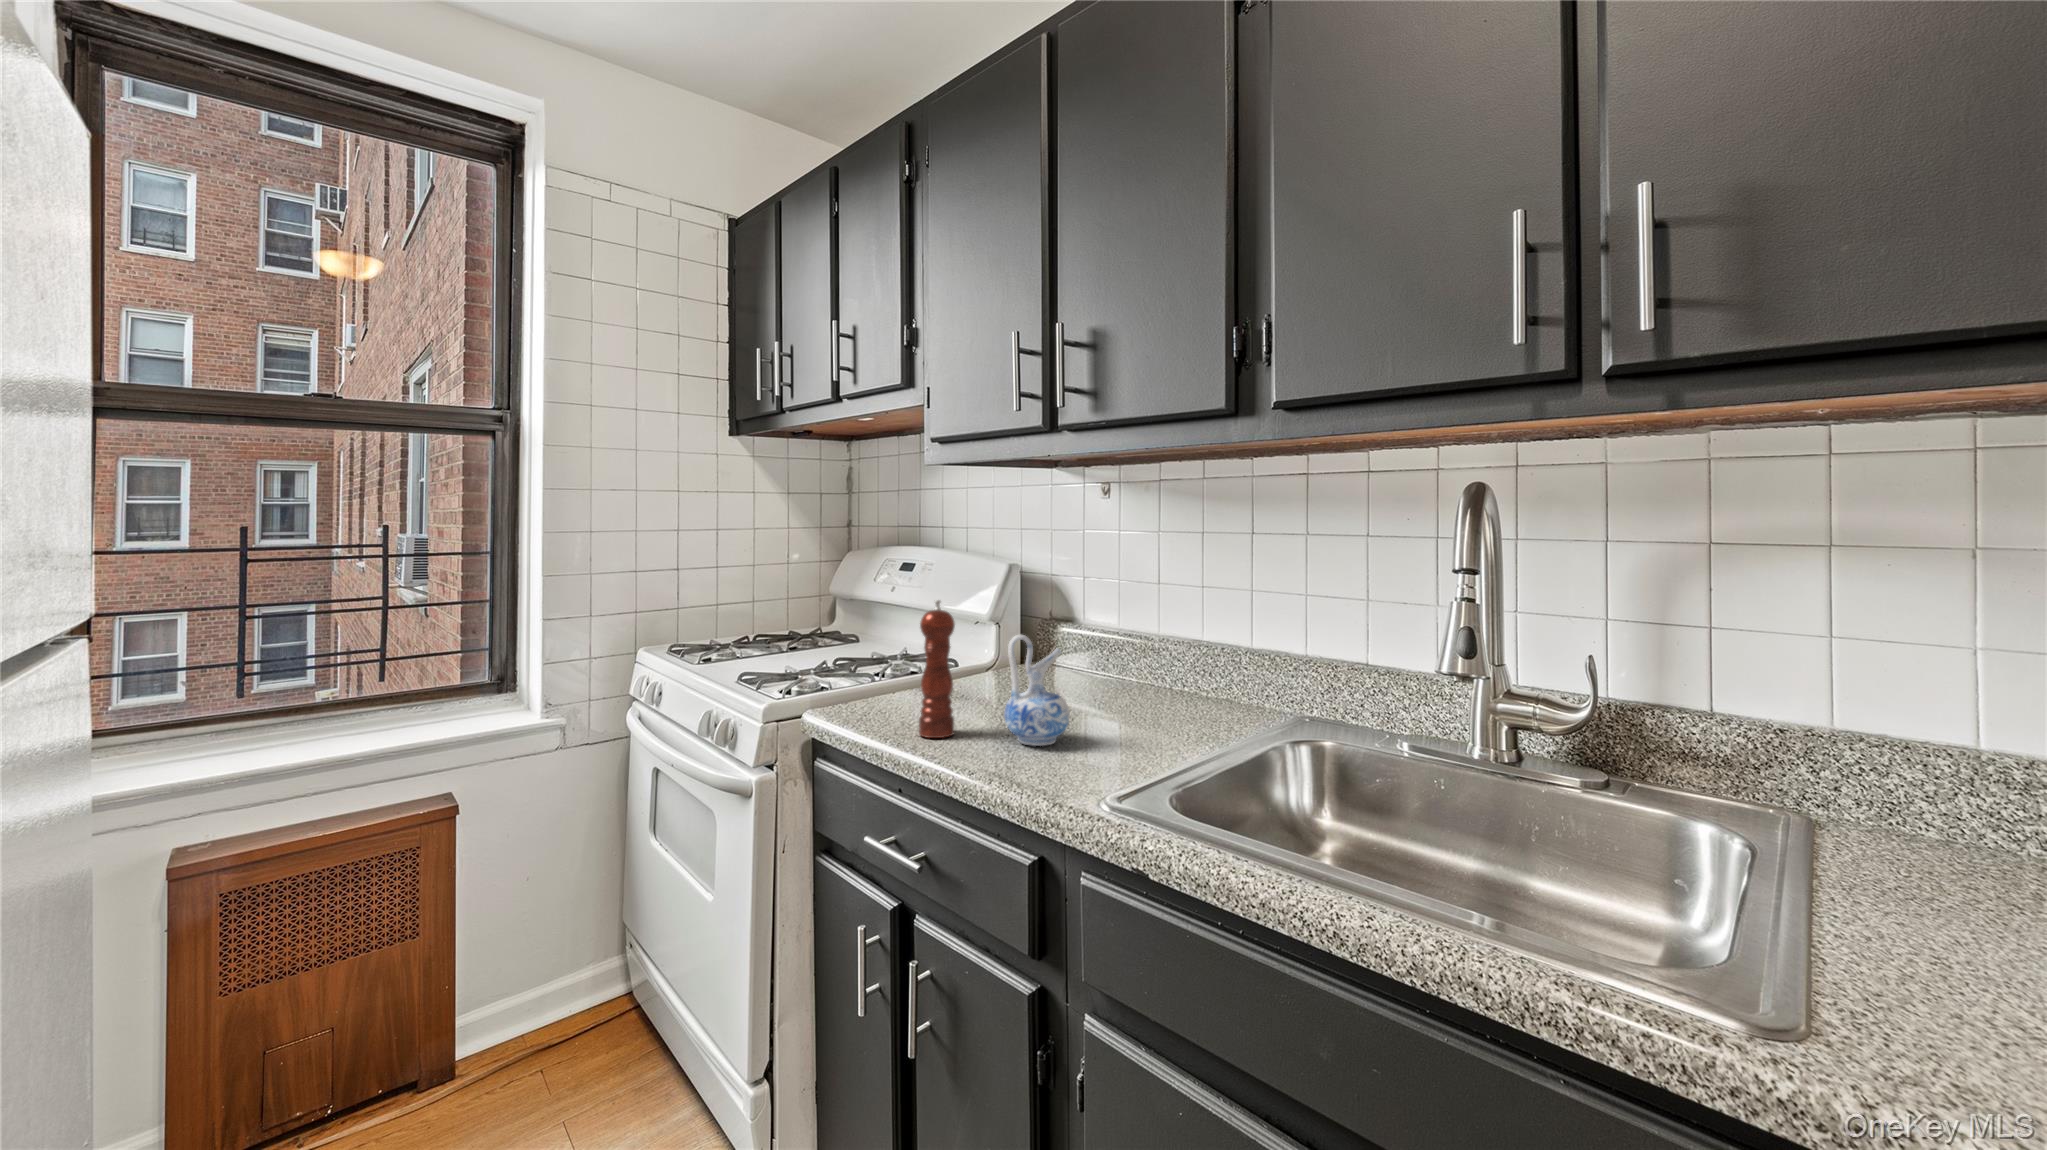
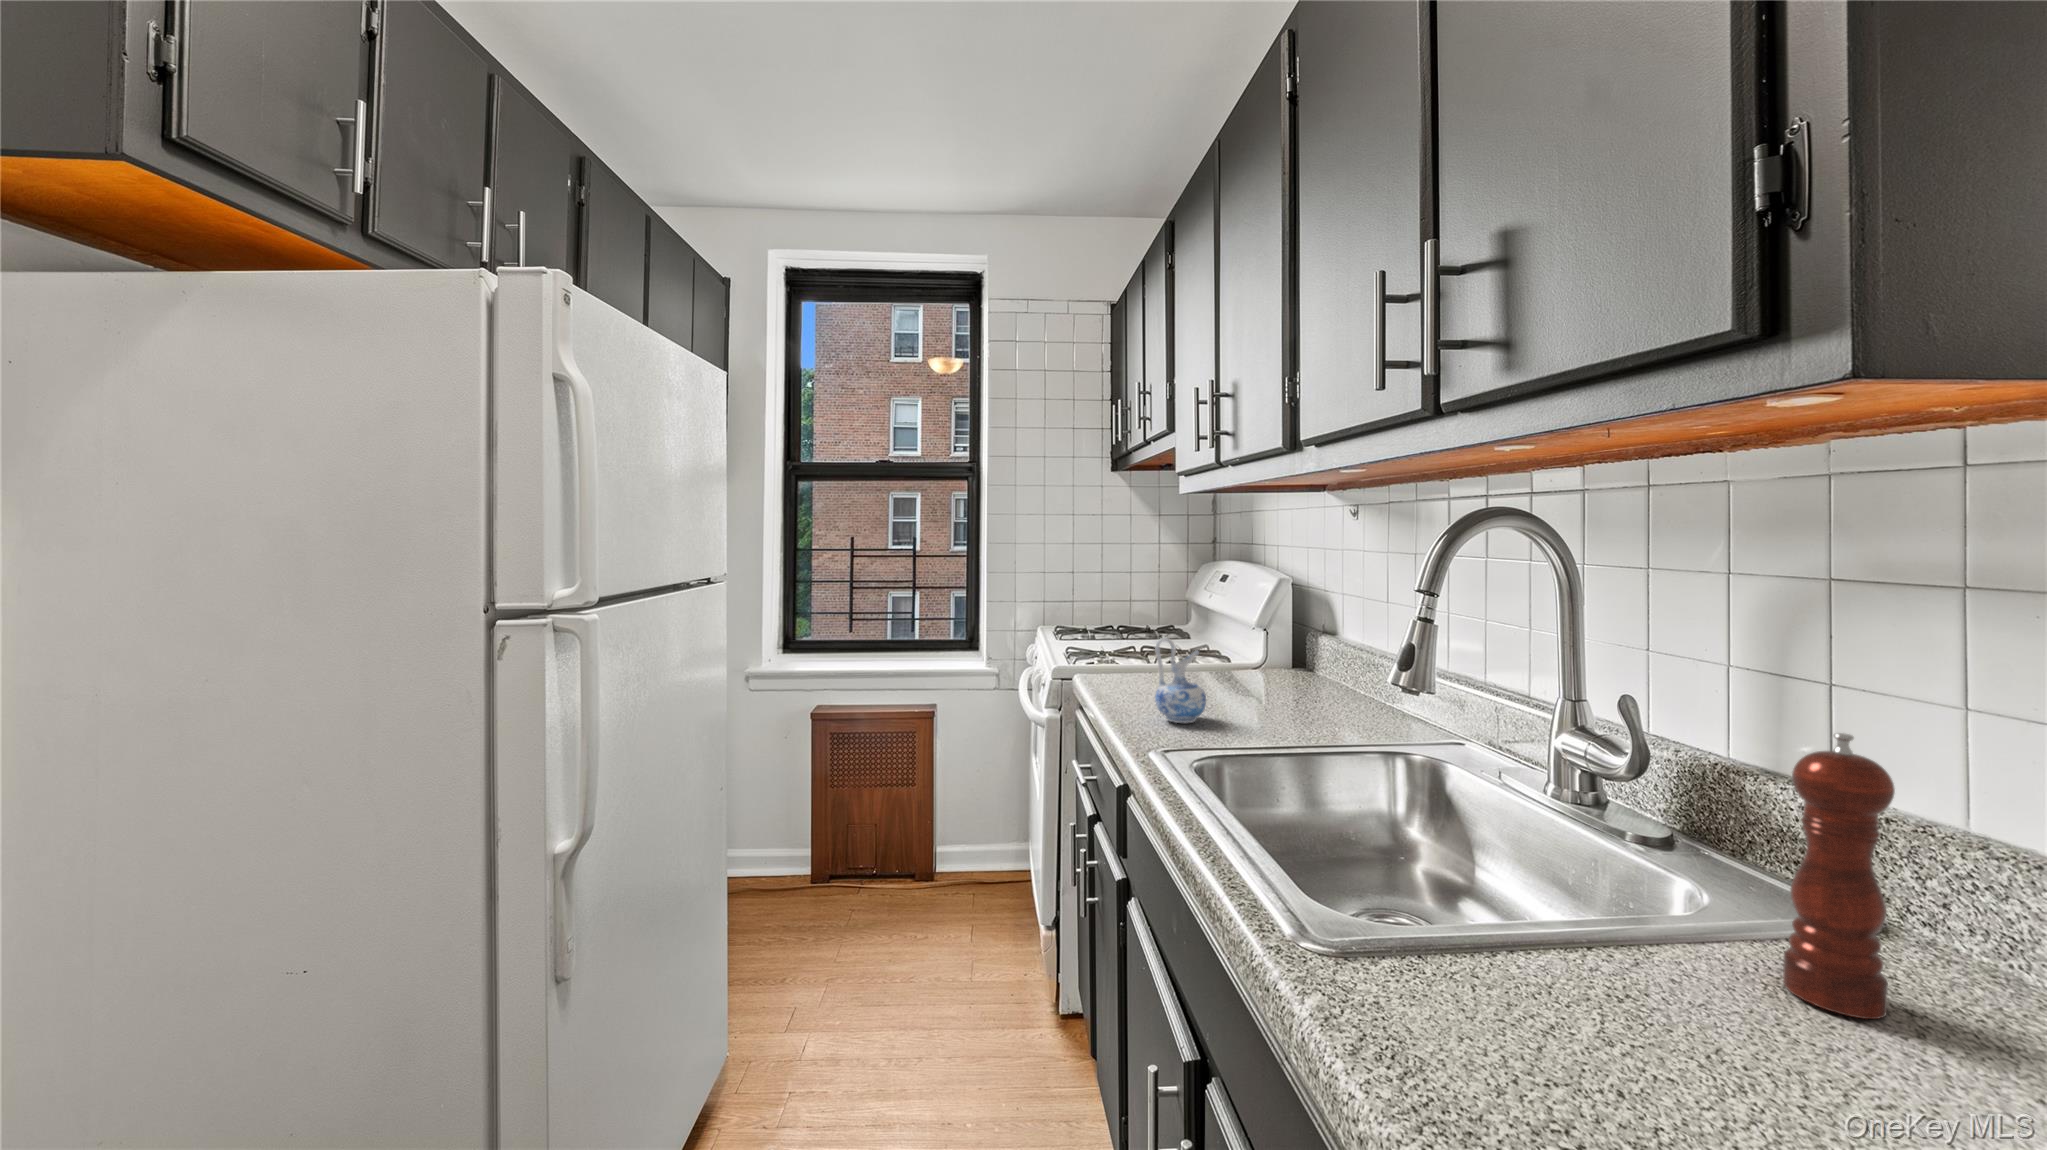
pepper mill: present [919,600,955,738] -> present [1783,733,1895,1019]

